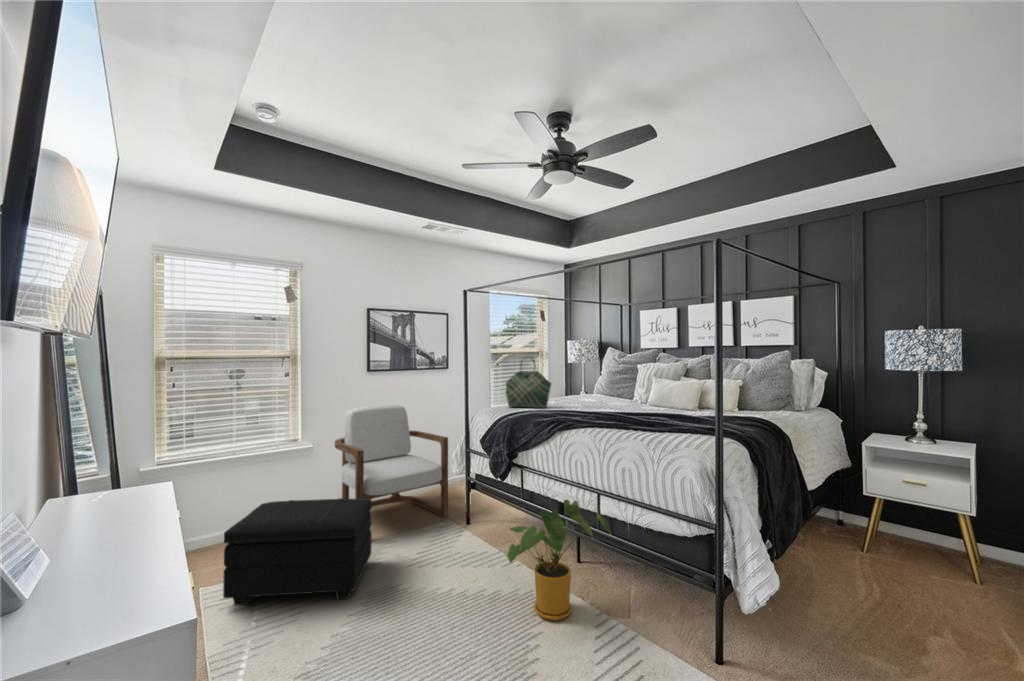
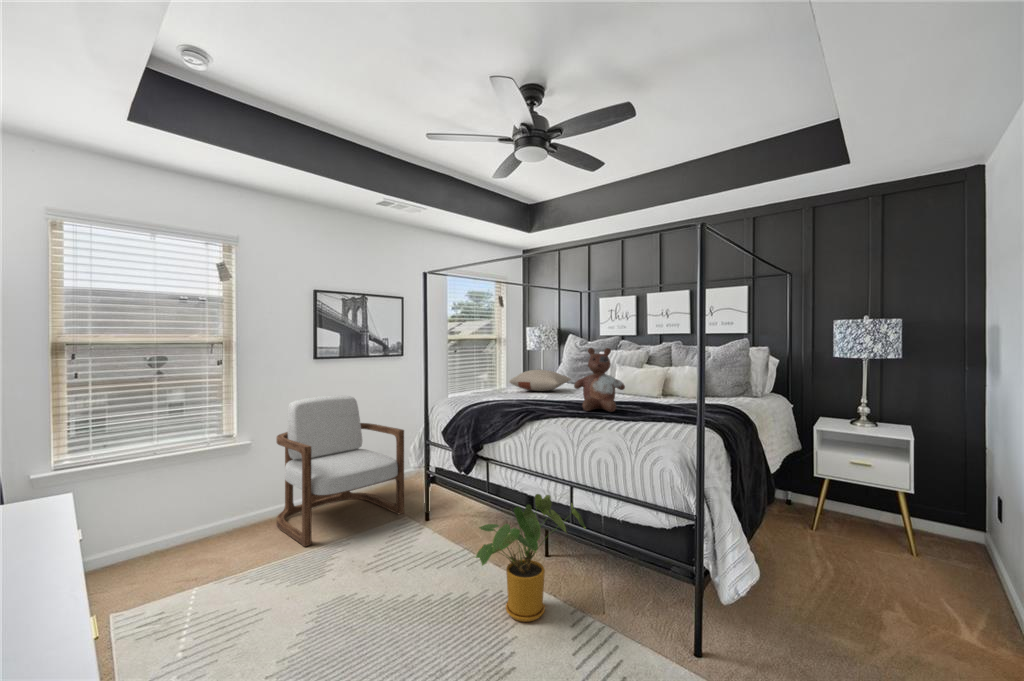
tote bag: present [506,360,551,408] -> none [467,344,515,398]
stuffed bear: none [604,360,654,422] -> present [574,348,625,412]
pillow: none [548,381,610,402] -> present [509,369,571,391]
footstool: present [223,498,372,605] -> none [146,500,322,630]

